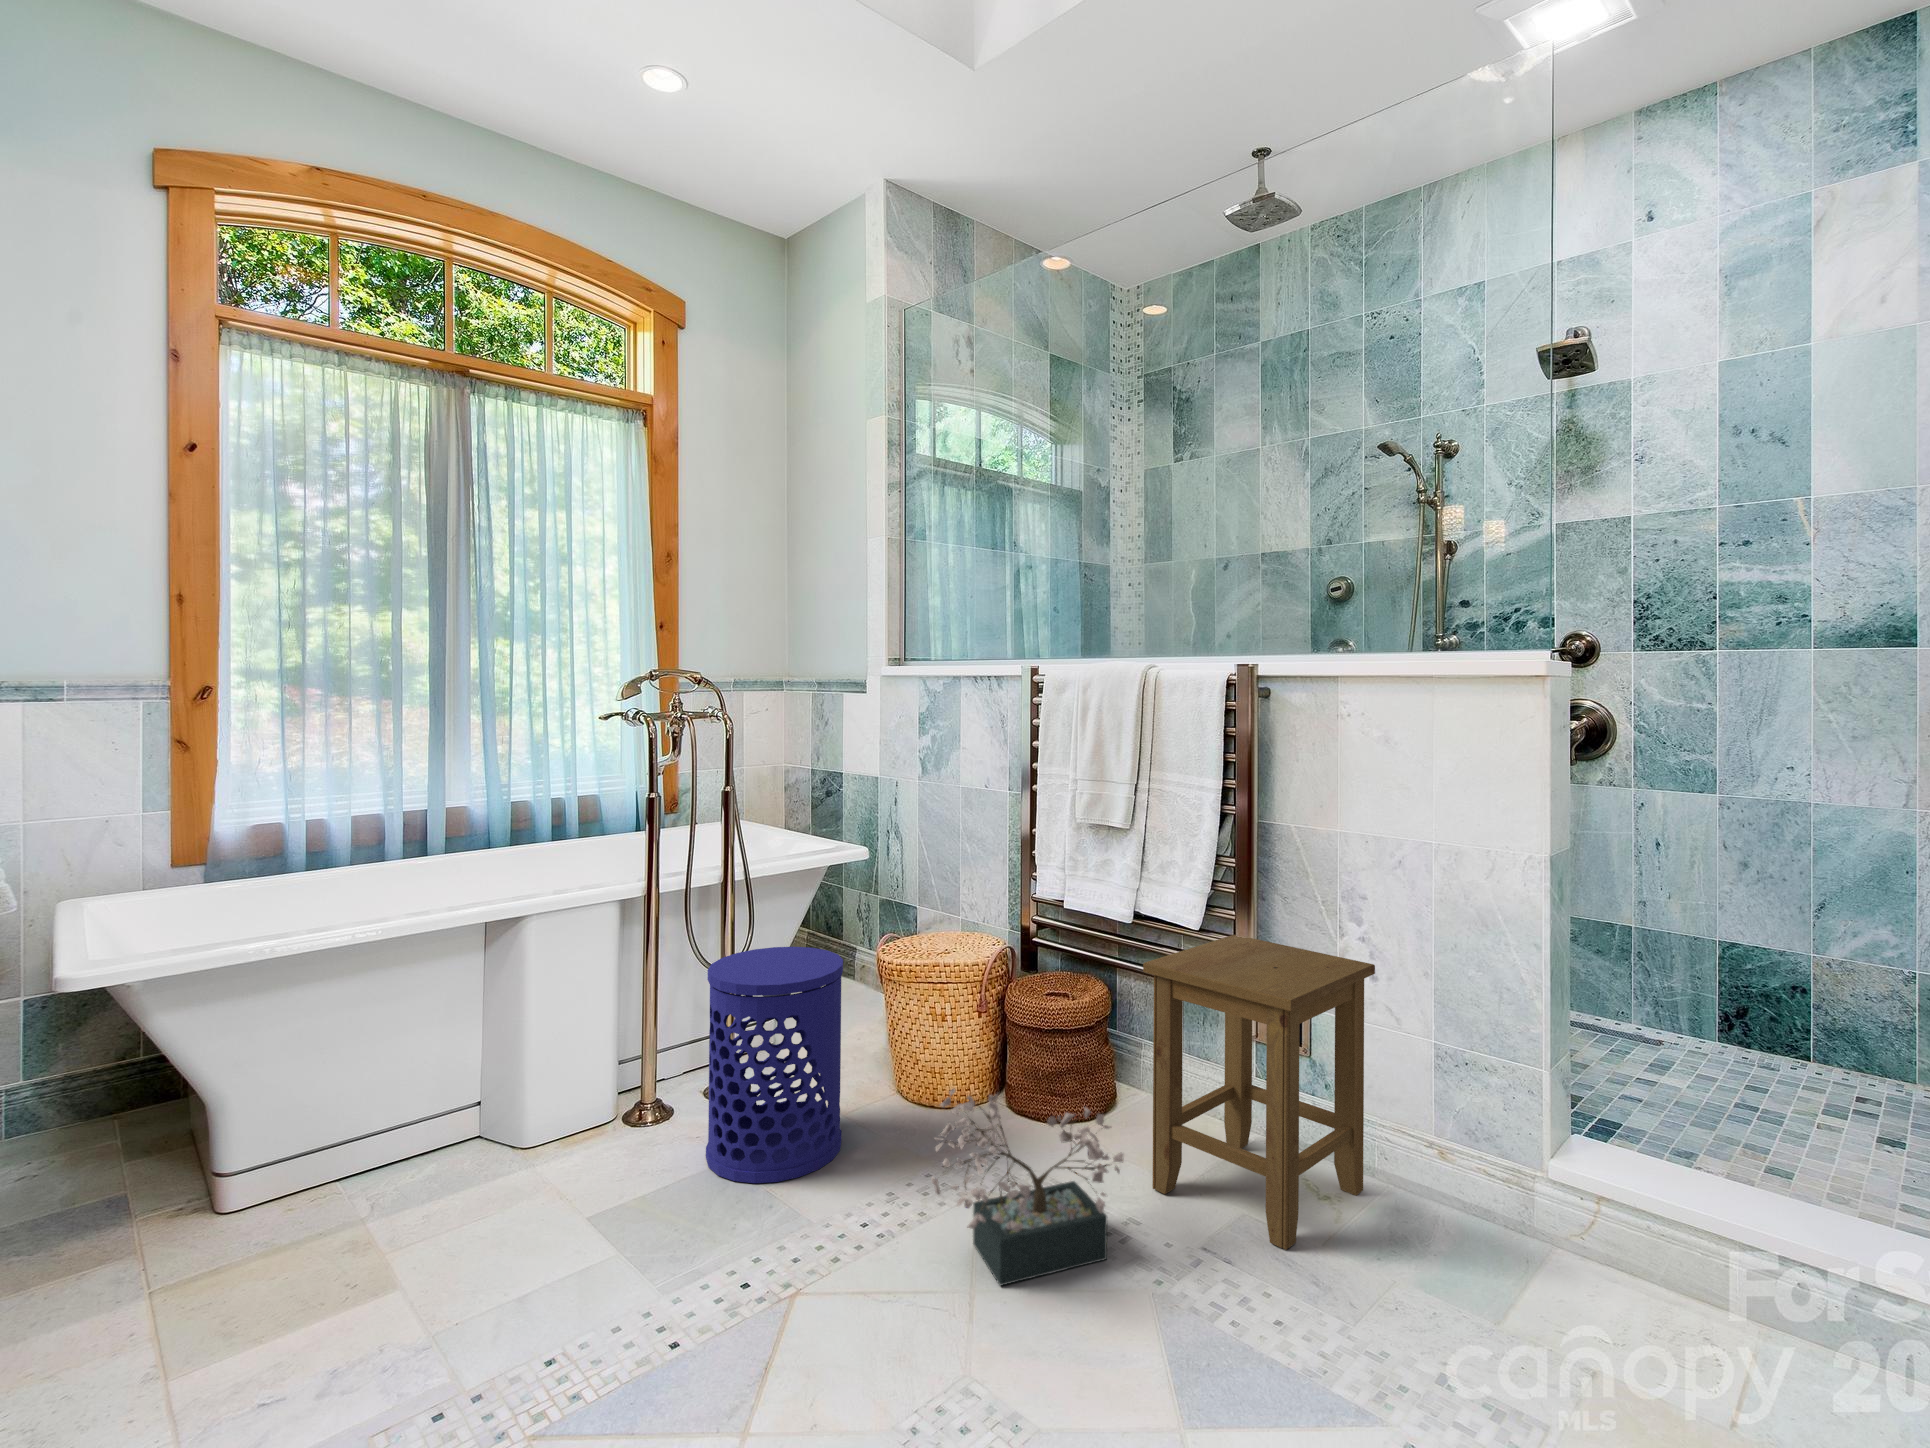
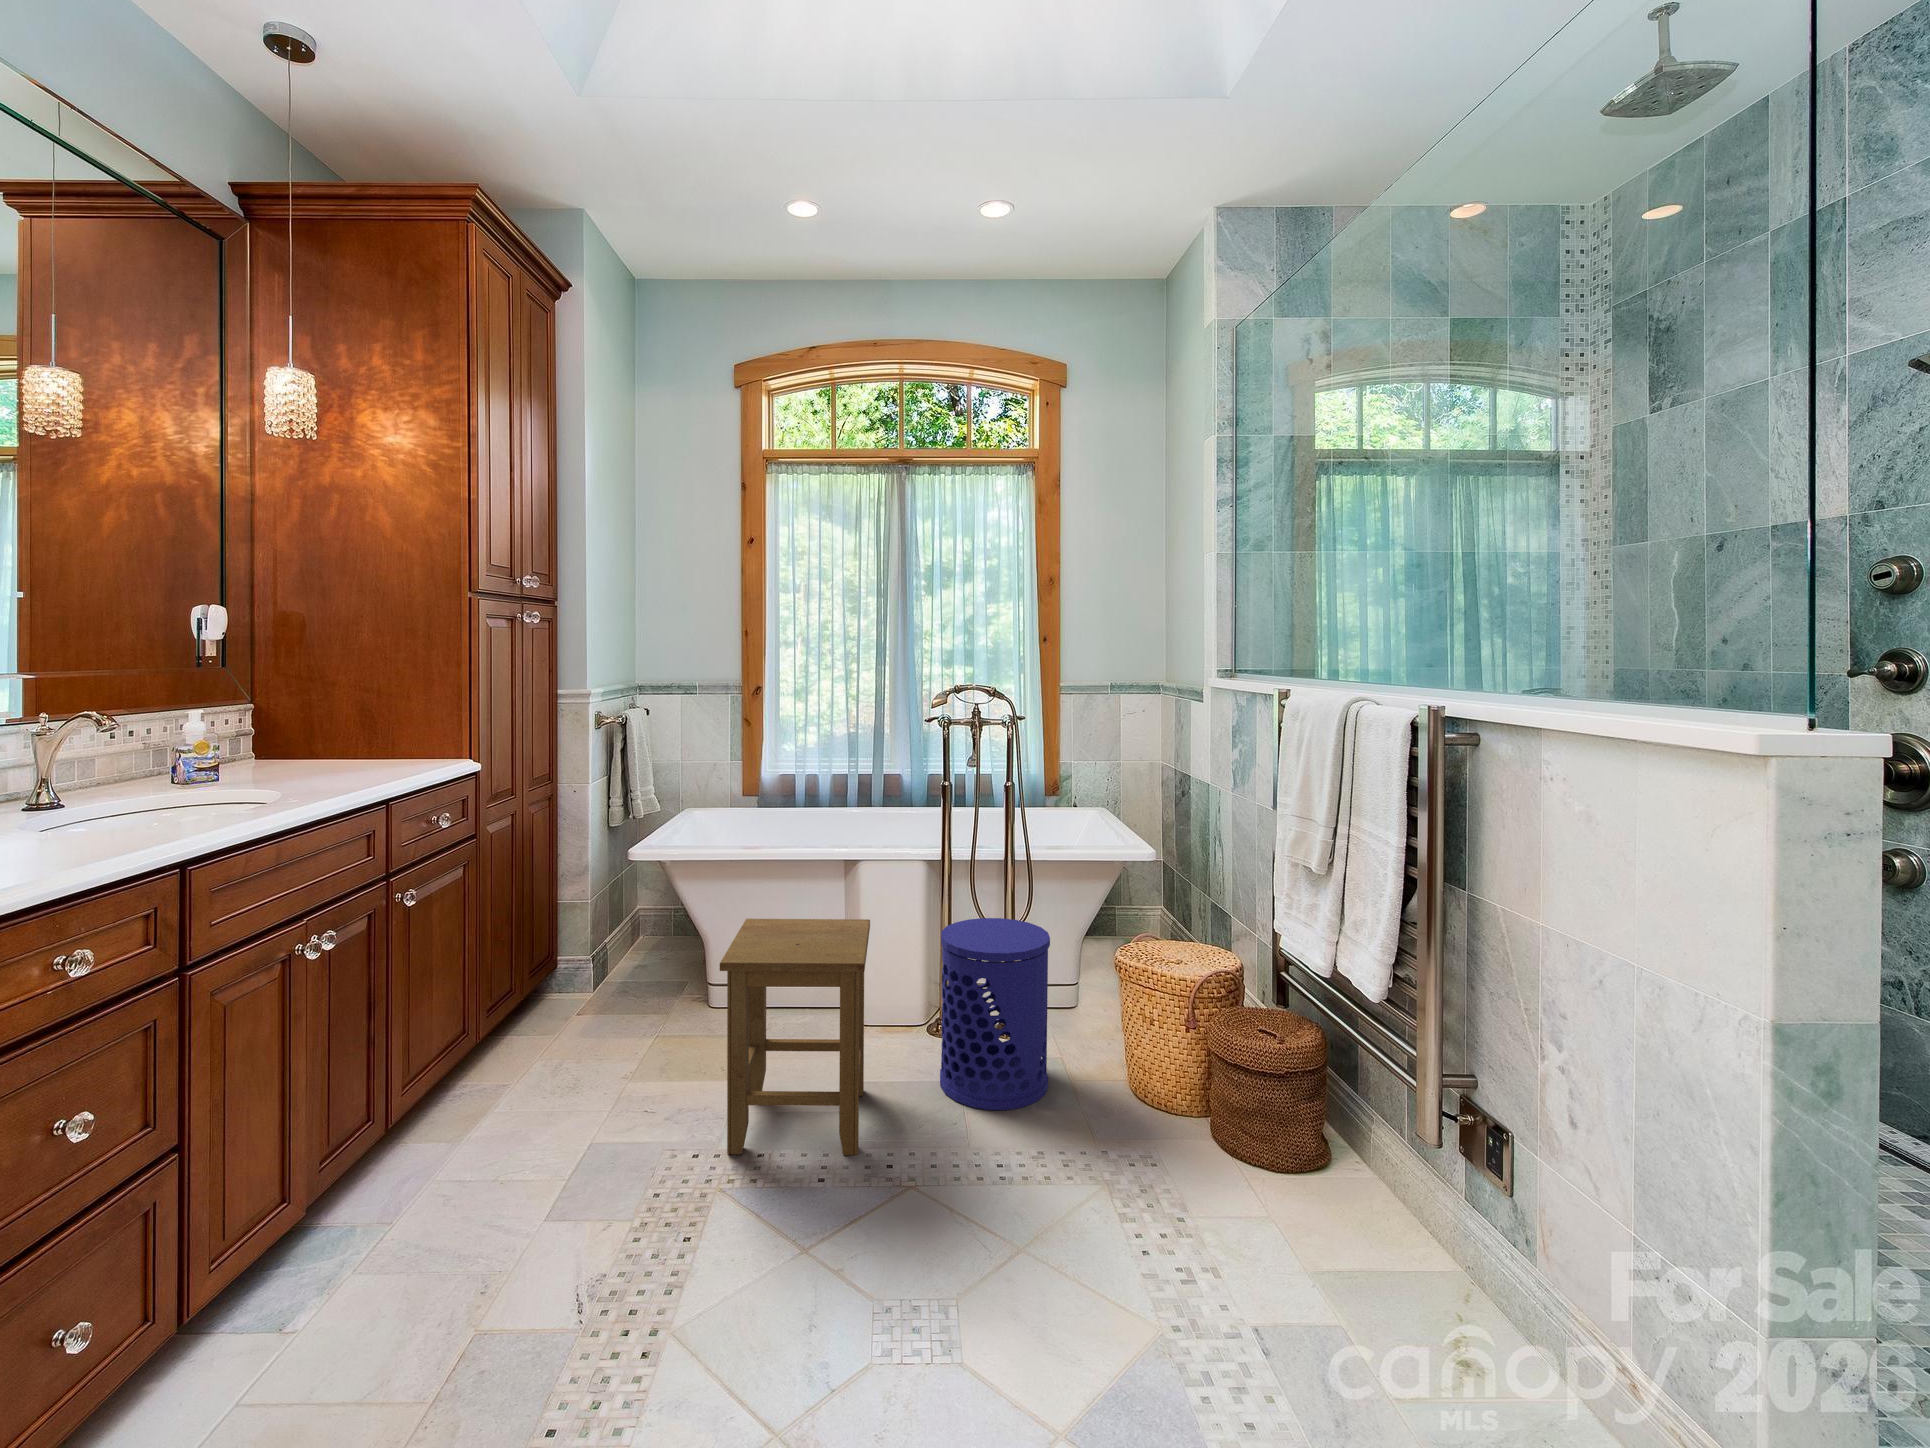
stool: present [1143,935,1375,1250] -> present [720,919,870,1155]
decorative plant: present [931,1089,1124,1285] -> none [1002,1078,1188,1294]

